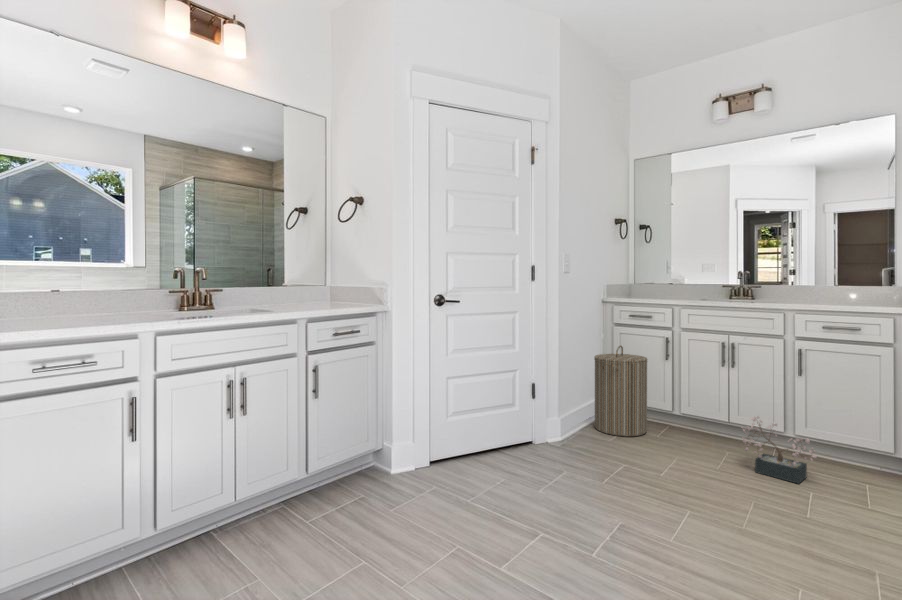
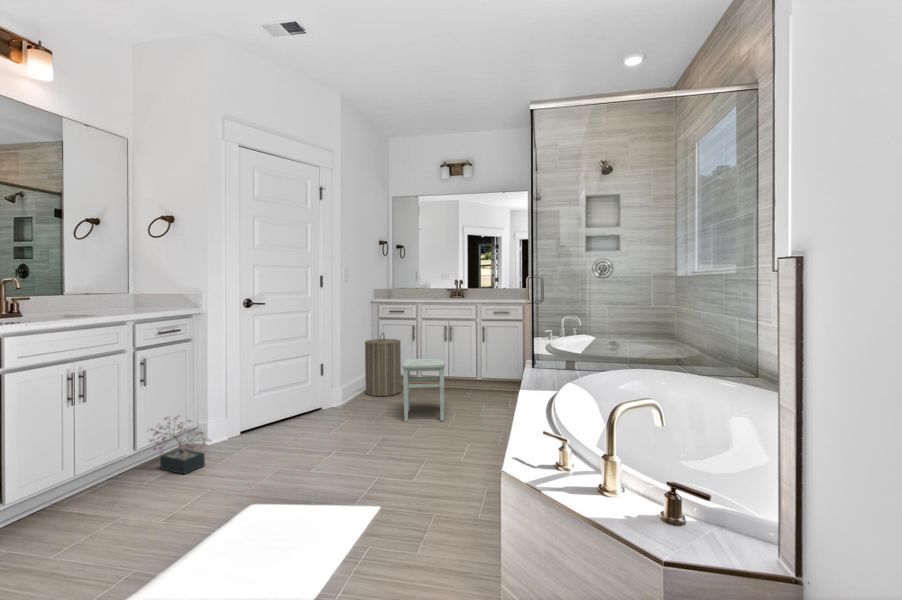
stool: none [653,389,730,501] -> present [402,358,445,422]
decorative plant: present [743,417,817,484] -> present [148,415,211,474]

